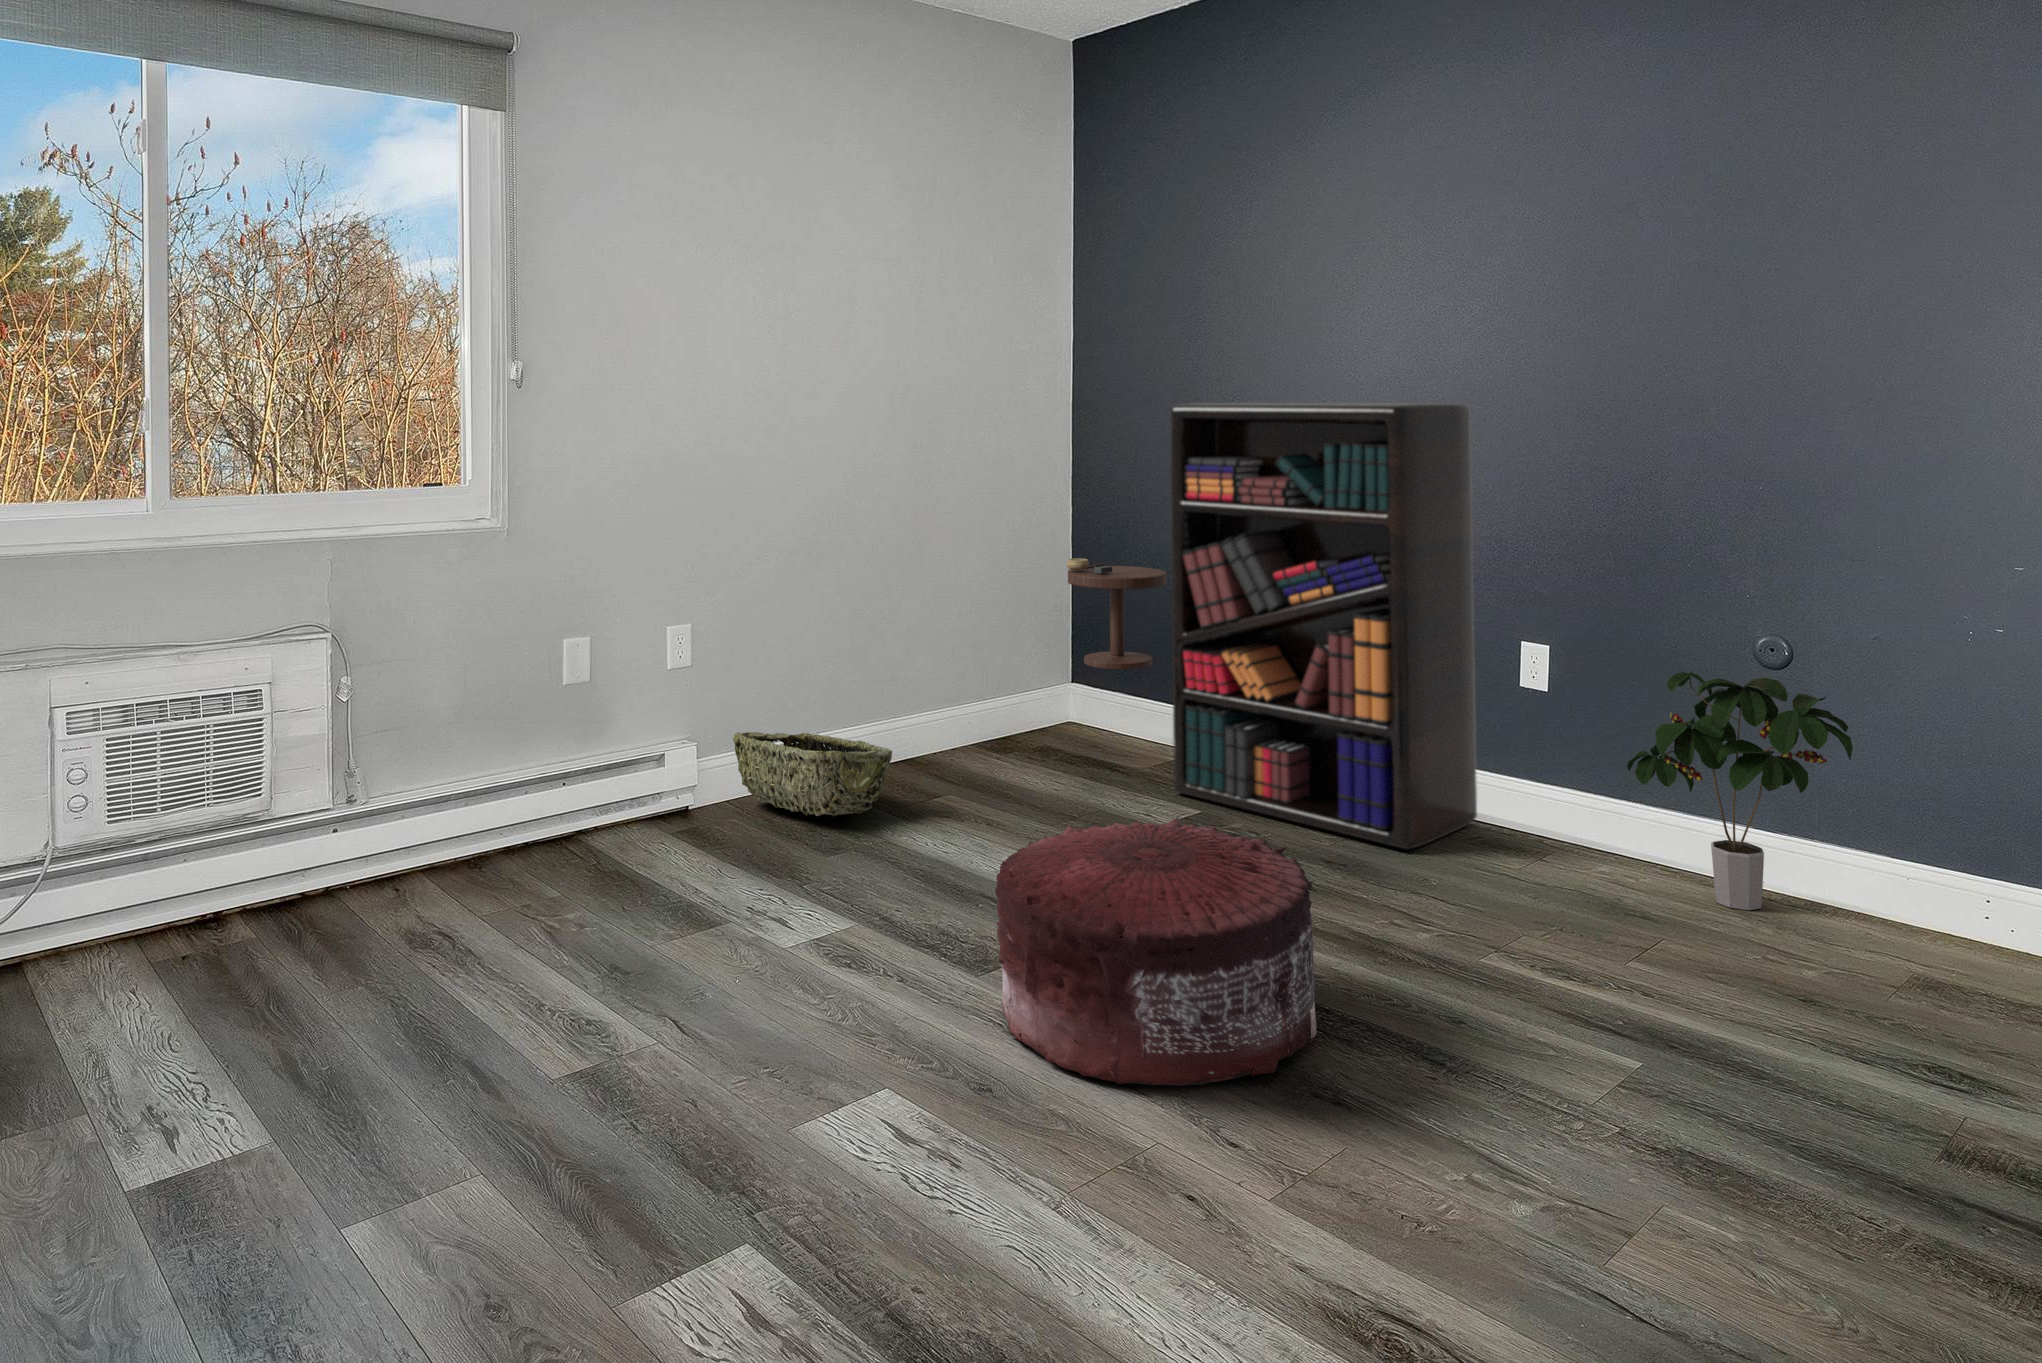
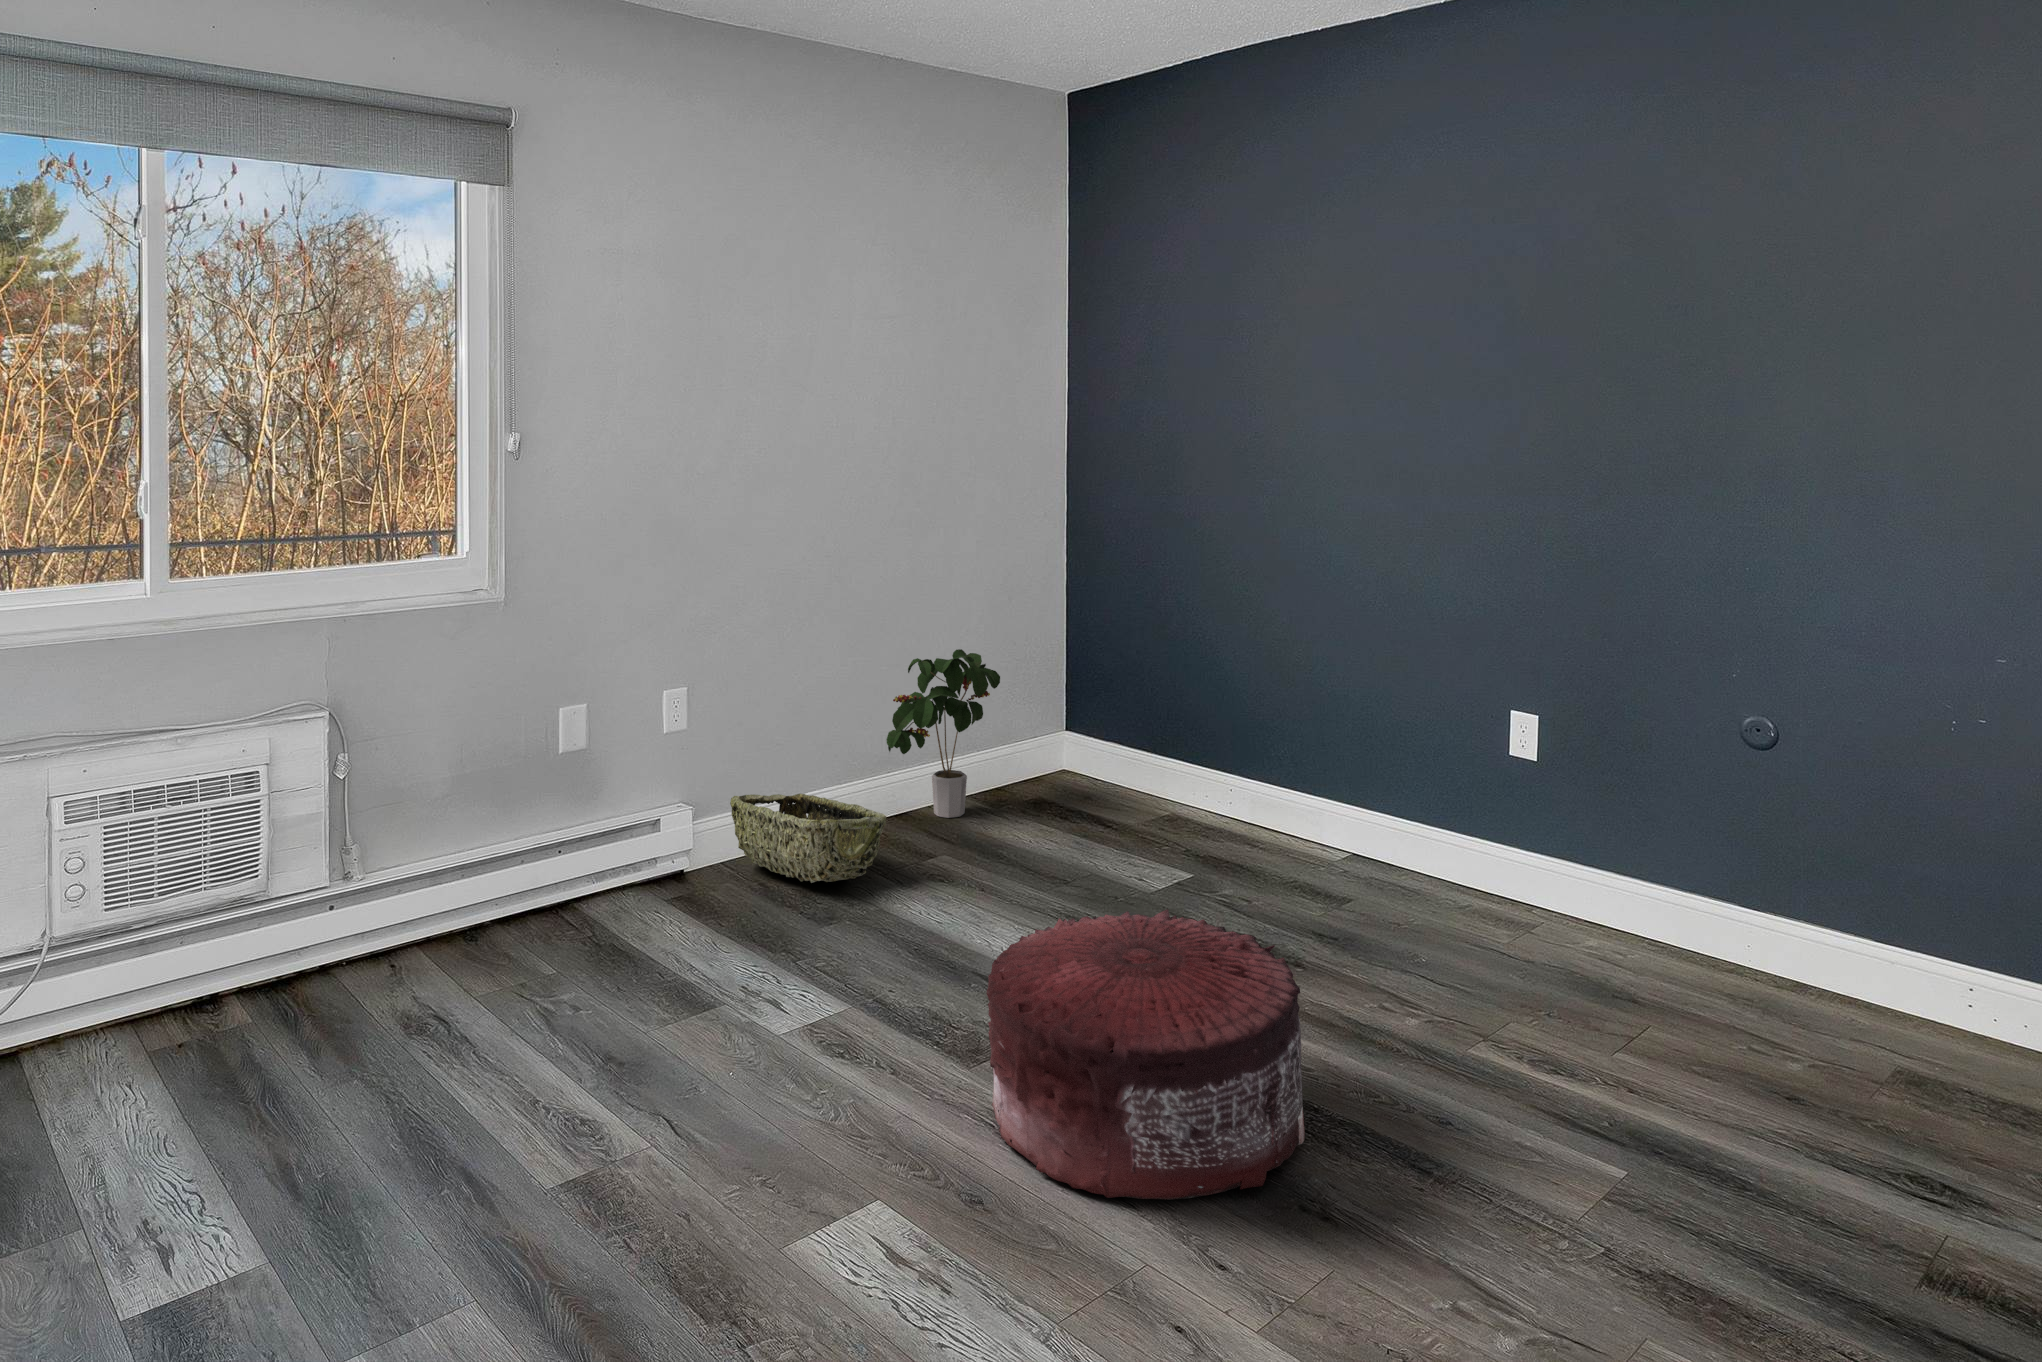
bookshelf: present [1171,403,1477,849] -> none [1161,468,1460,922]
side table: present [1067,558,1167,669] -> none [1059,616,1156,805]
potted plant: present [1627,671,1853,910] -> present [886,649,1000,818]

